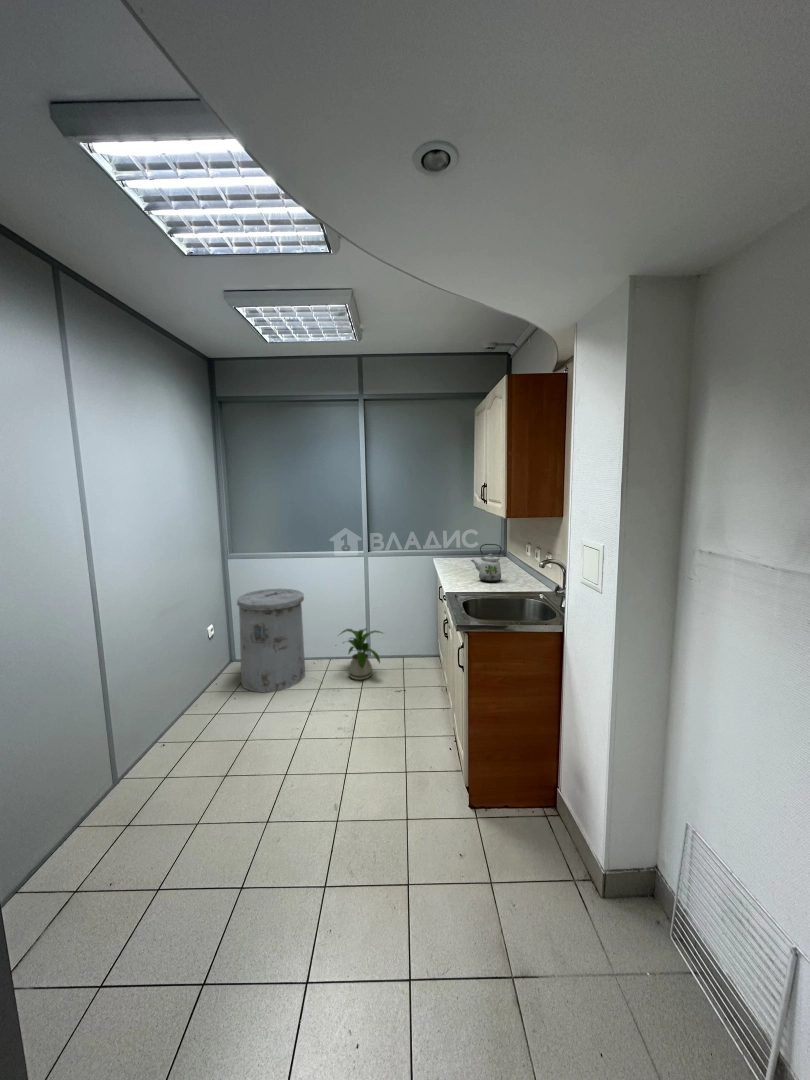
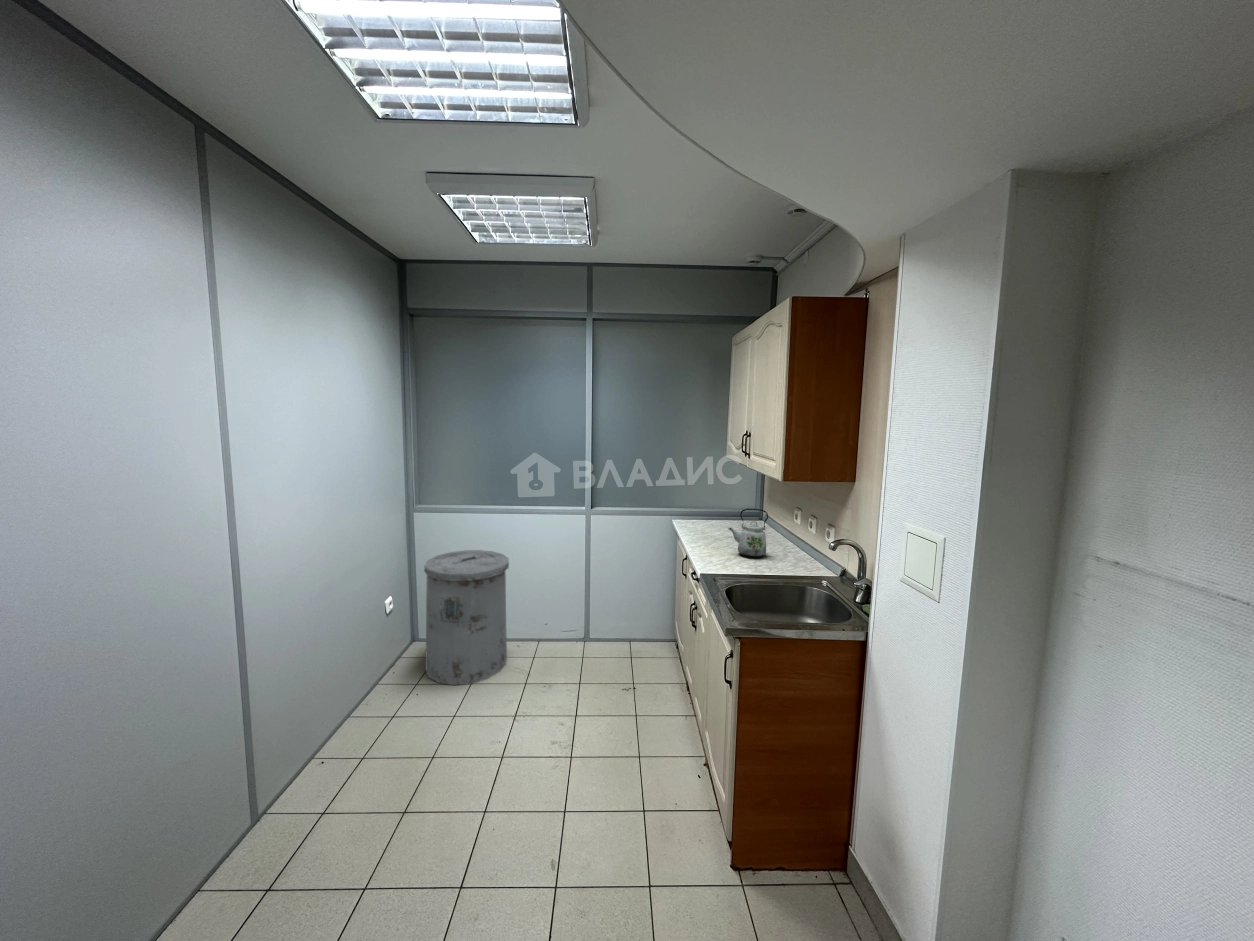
house plant: present [341,628,382,680] -> none [550,604,610,670]

